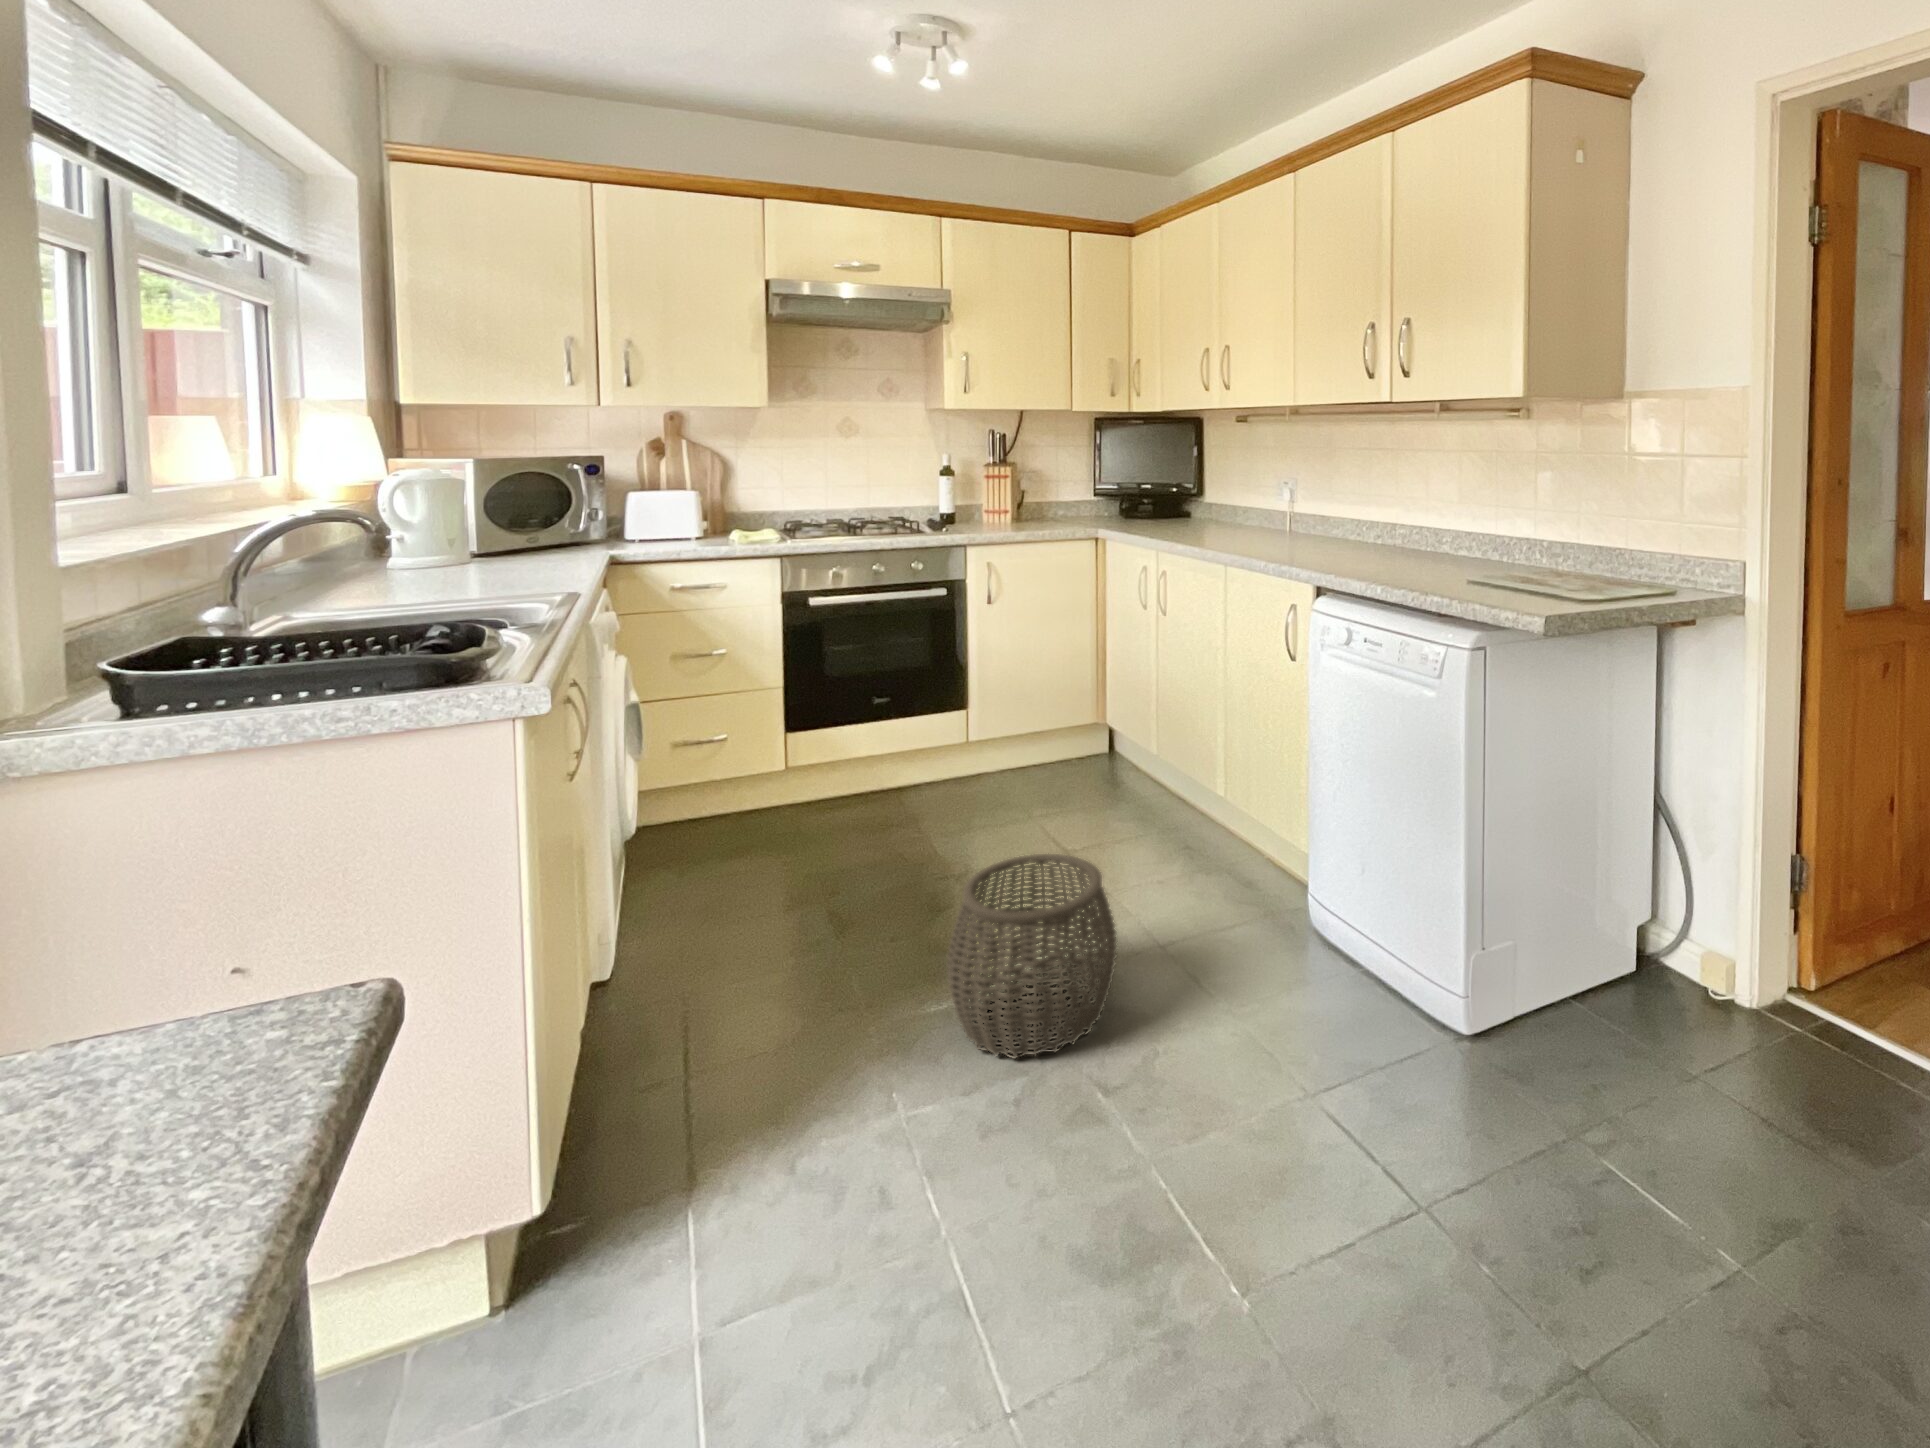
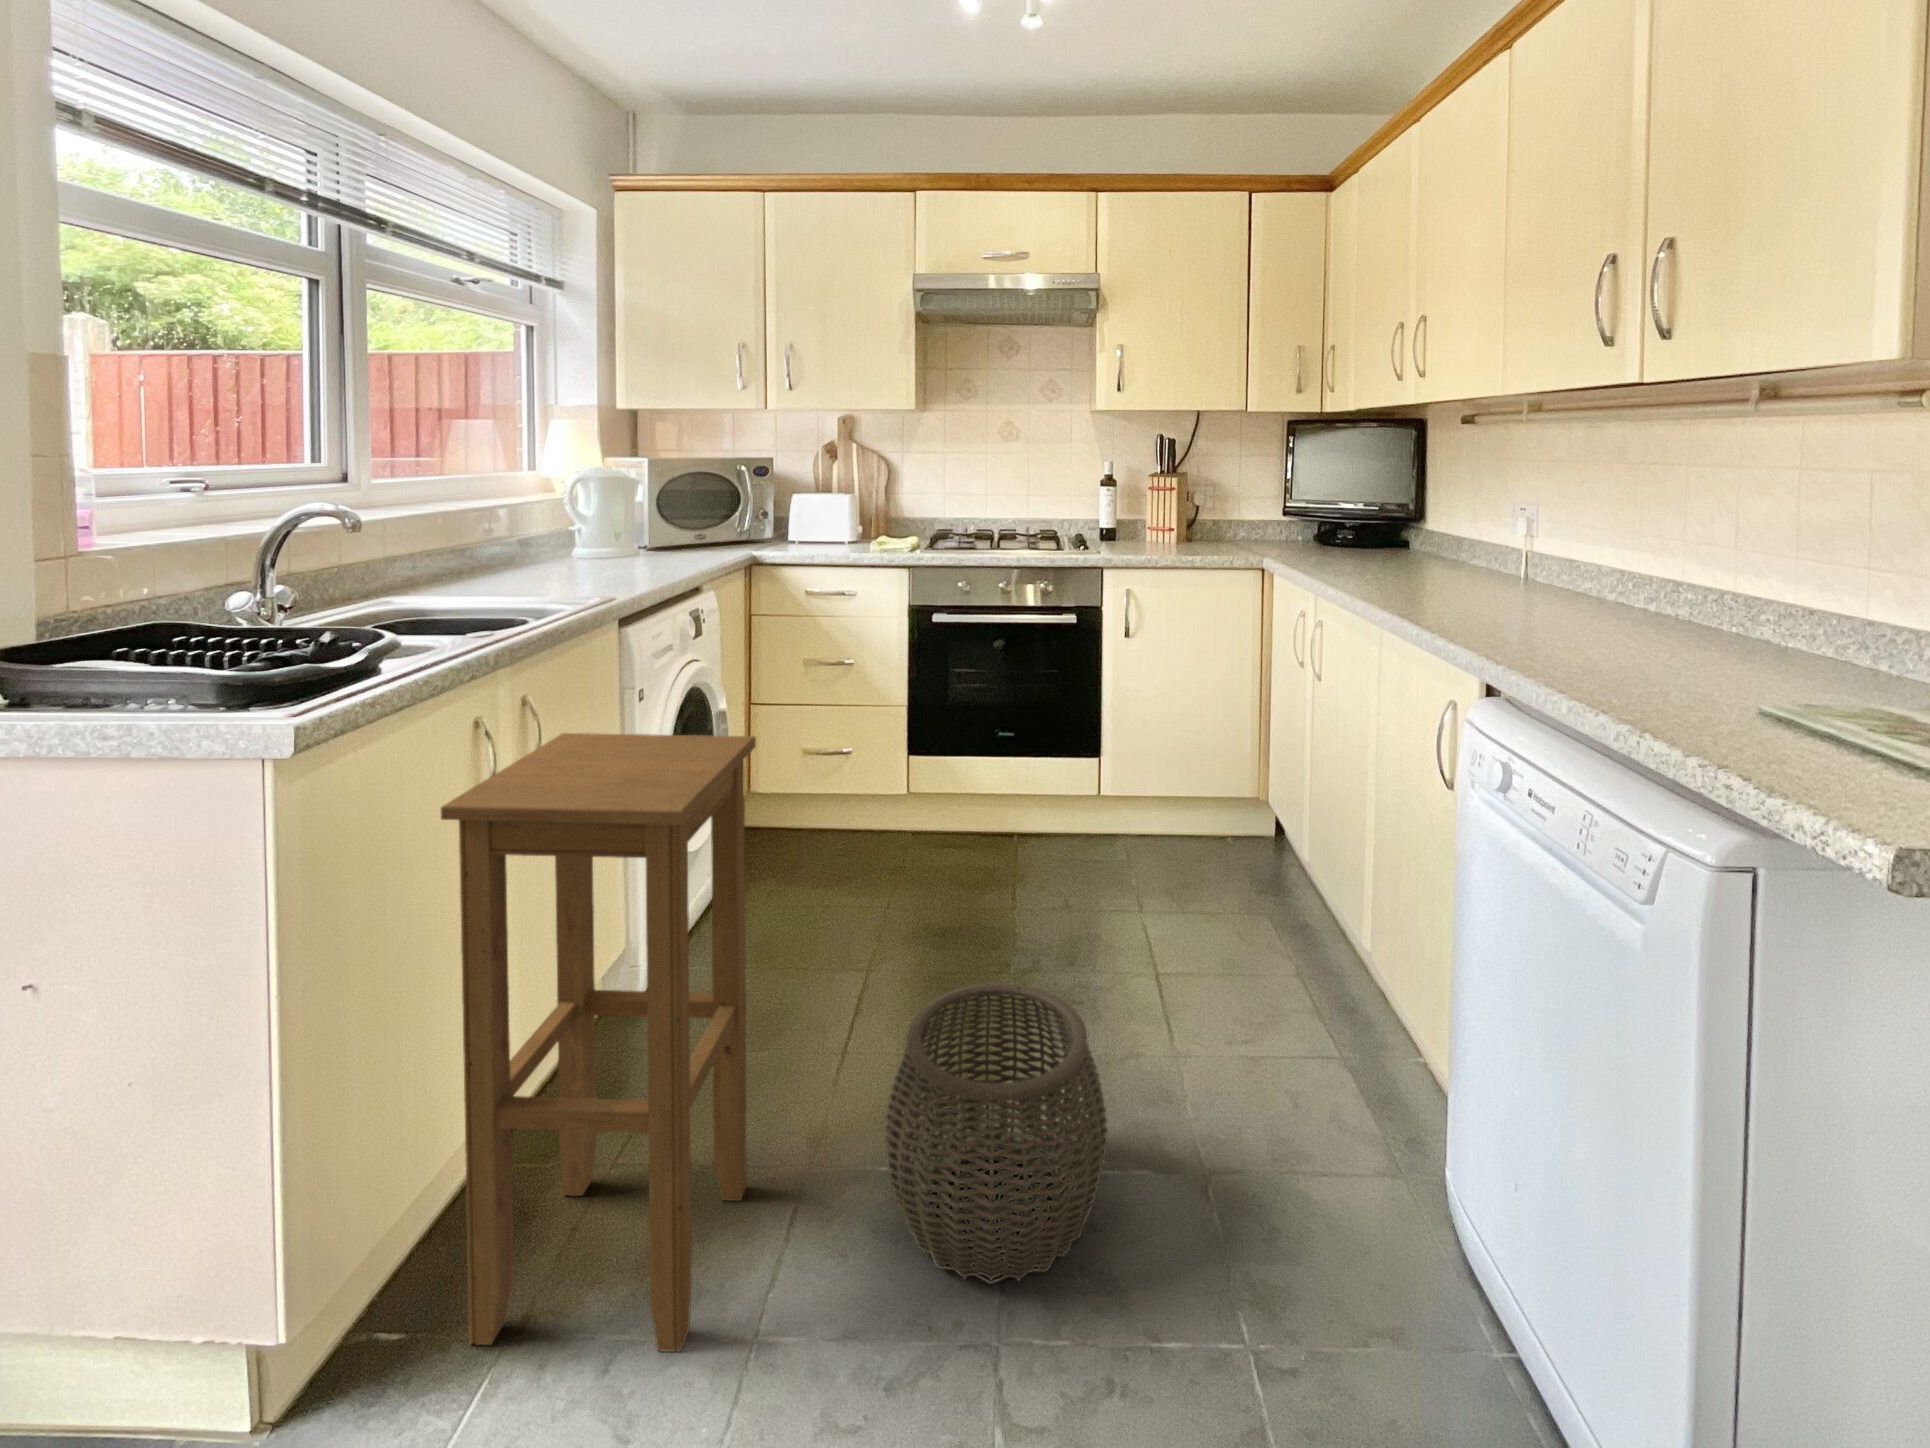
stool: none [600,692,842,1256] -> present [441,733,756,1352]

